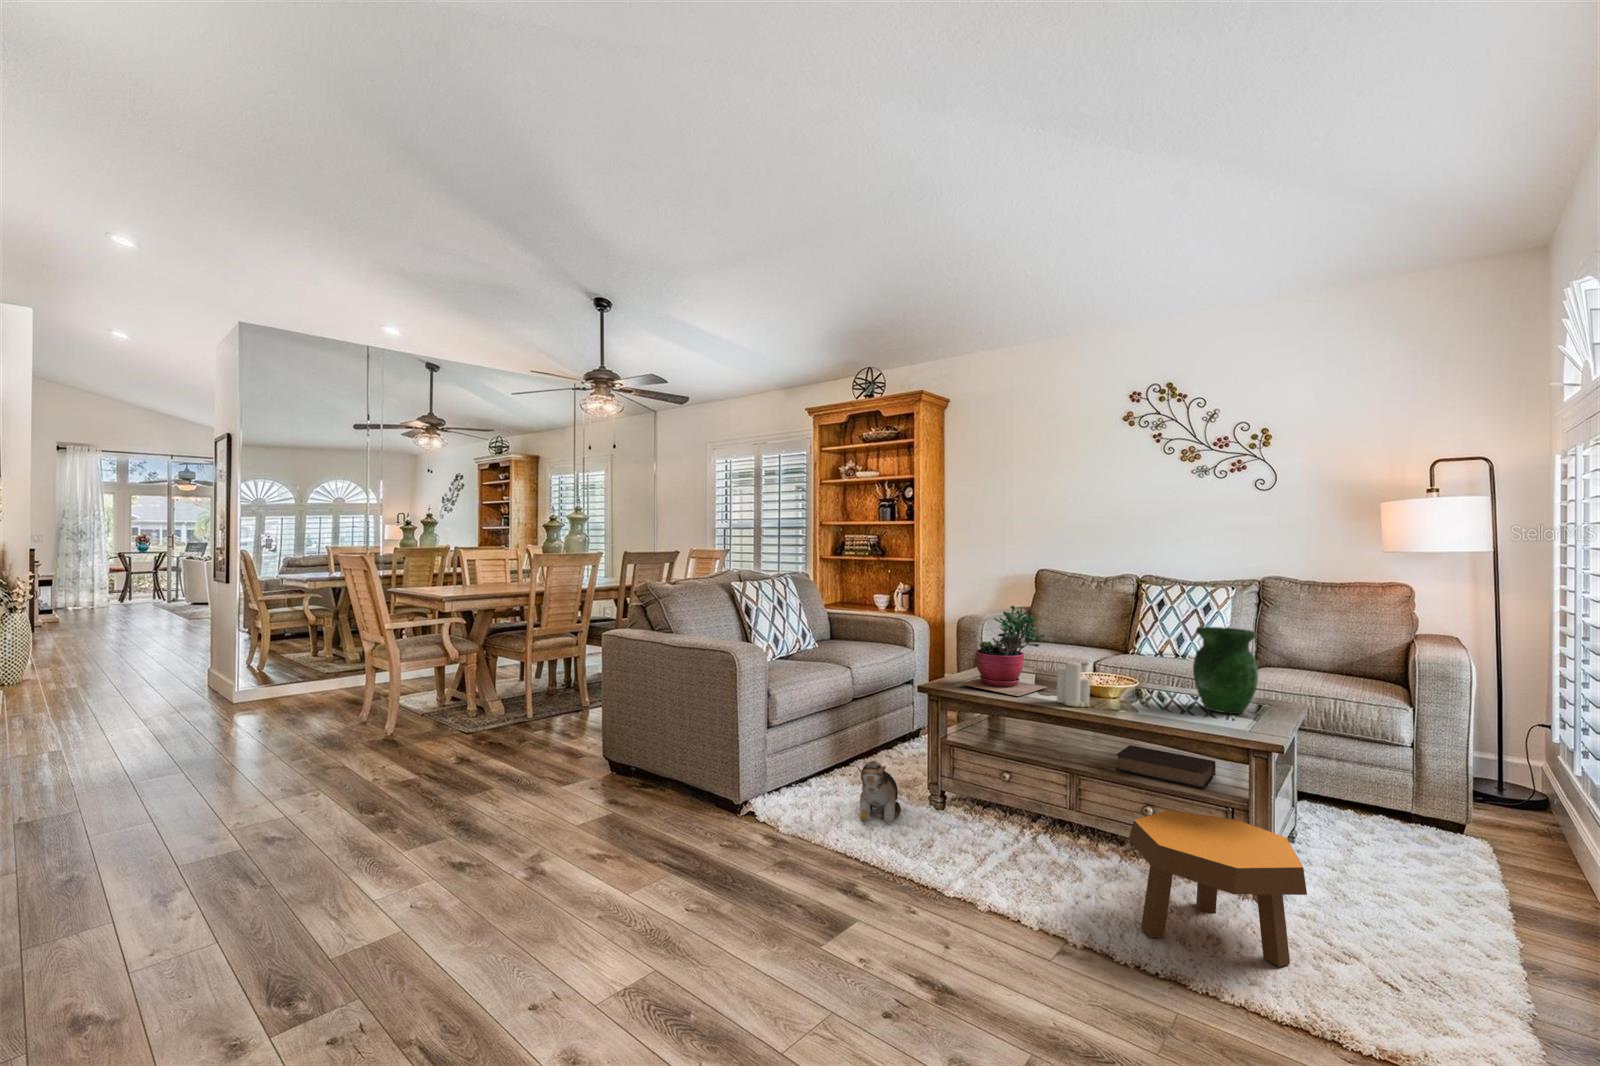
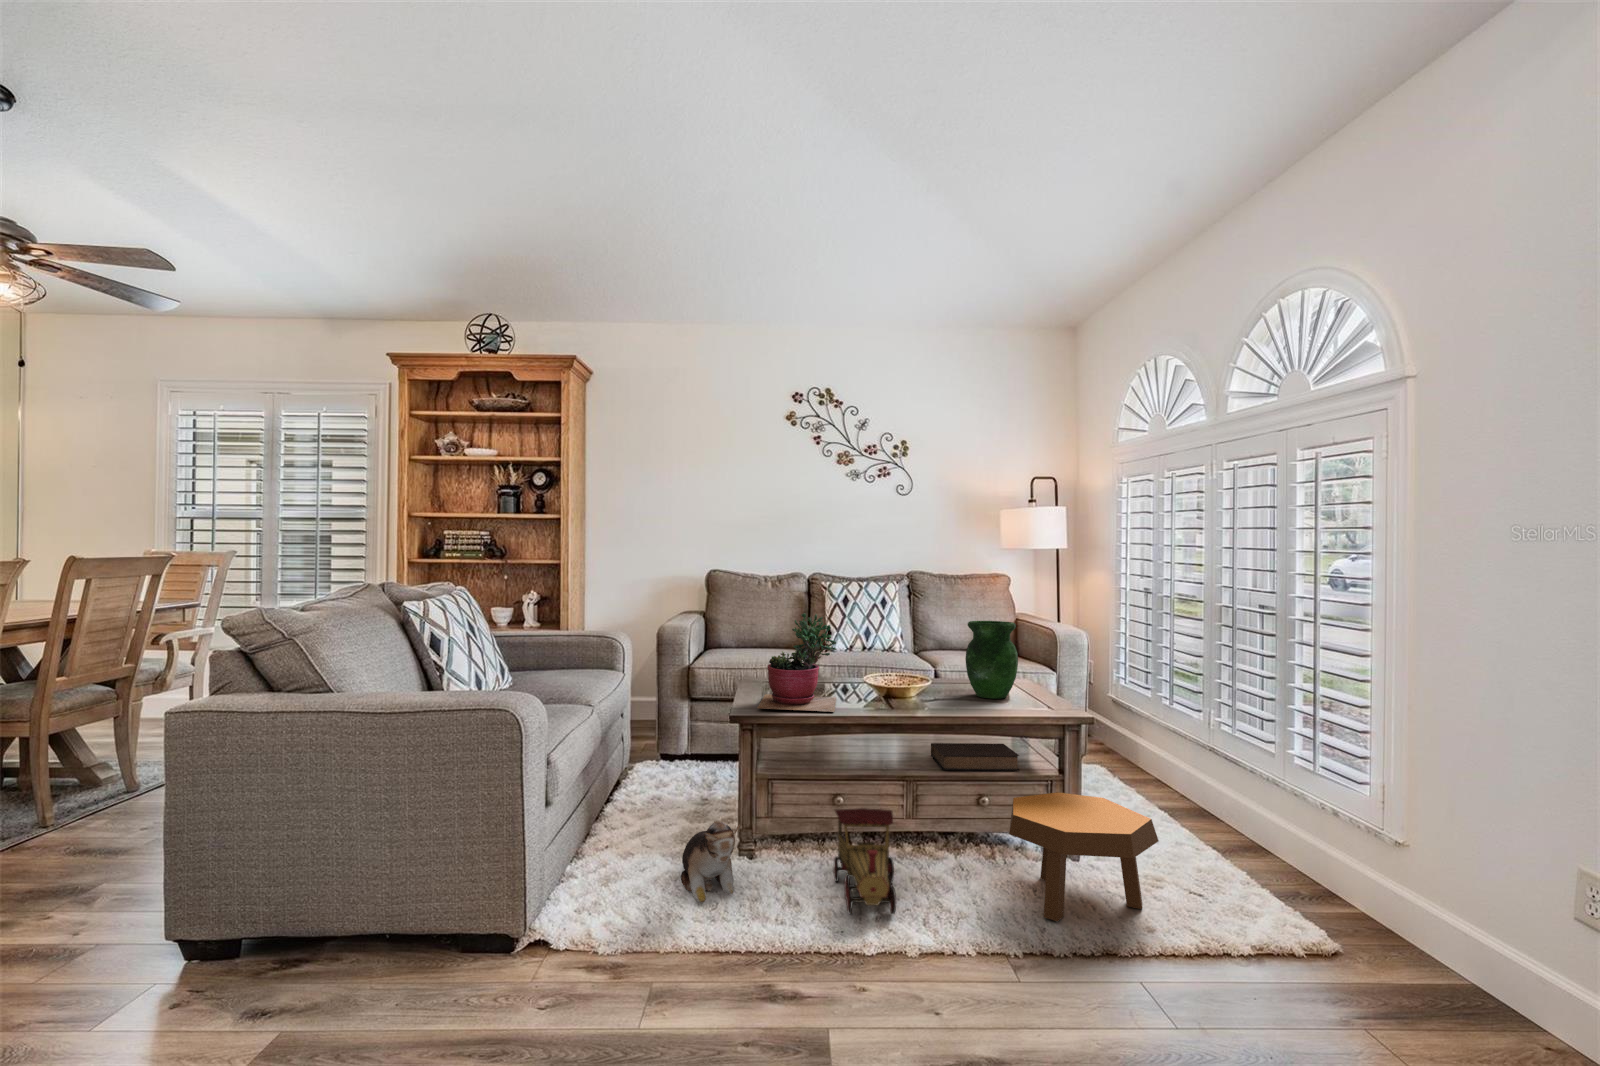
candle: present [1057,662,1090,707] -> none [872,663,907,714]
toy train: none [955,780,1044,877] -> present [833,808,896,915]

